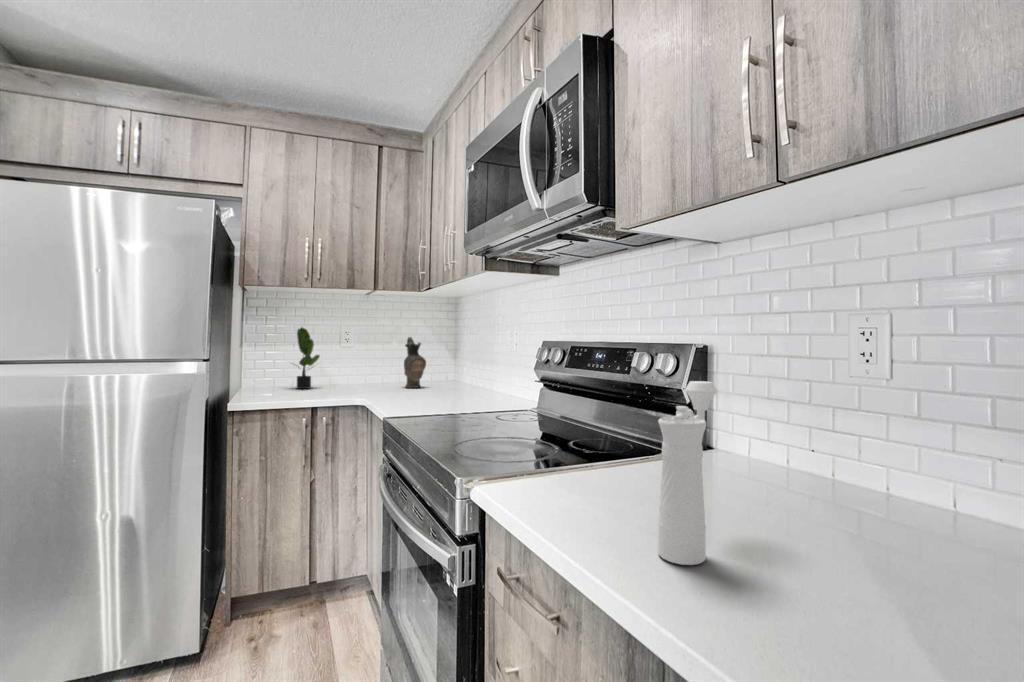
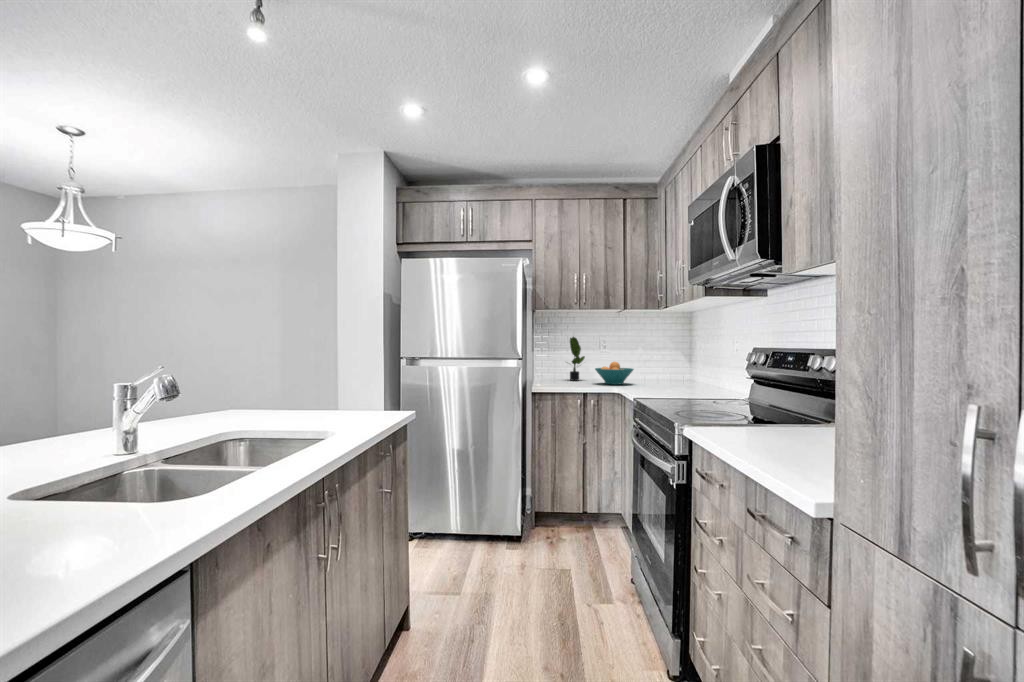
ceramic pitcher: present [404,337,426,388] -> none [647,343,665,382]
fruit bowl: none [331,362,387,394] -> present [595,362,634,385]
pepper mill: present [658,381,717,565] -> none [764,370,809,452]

